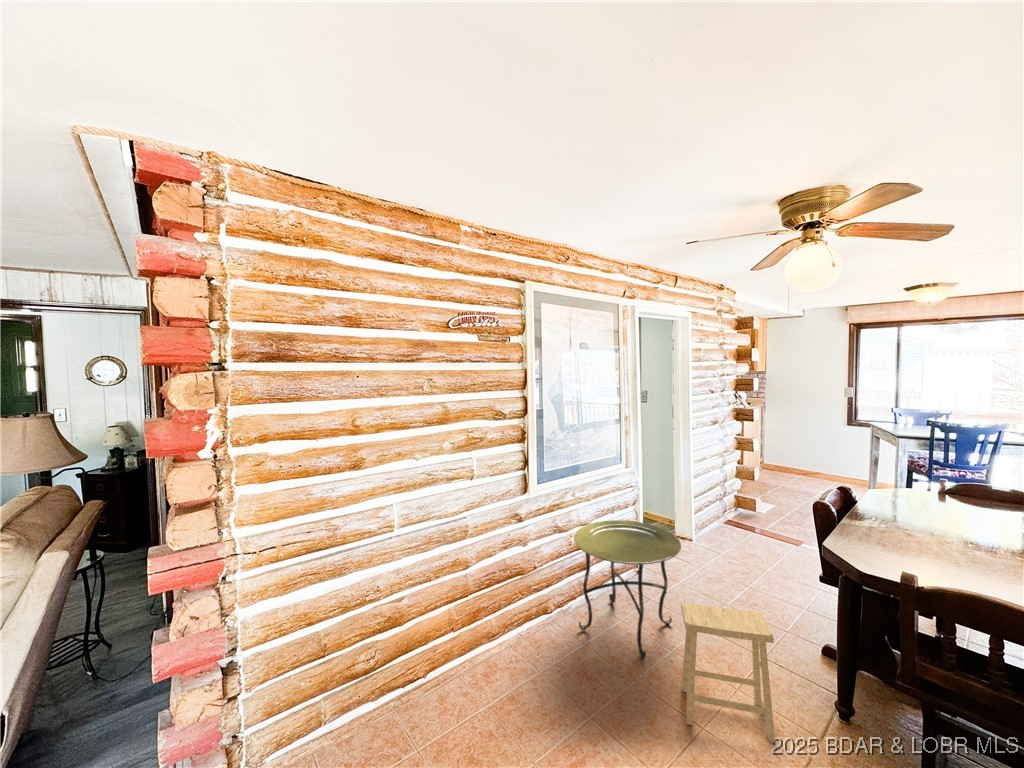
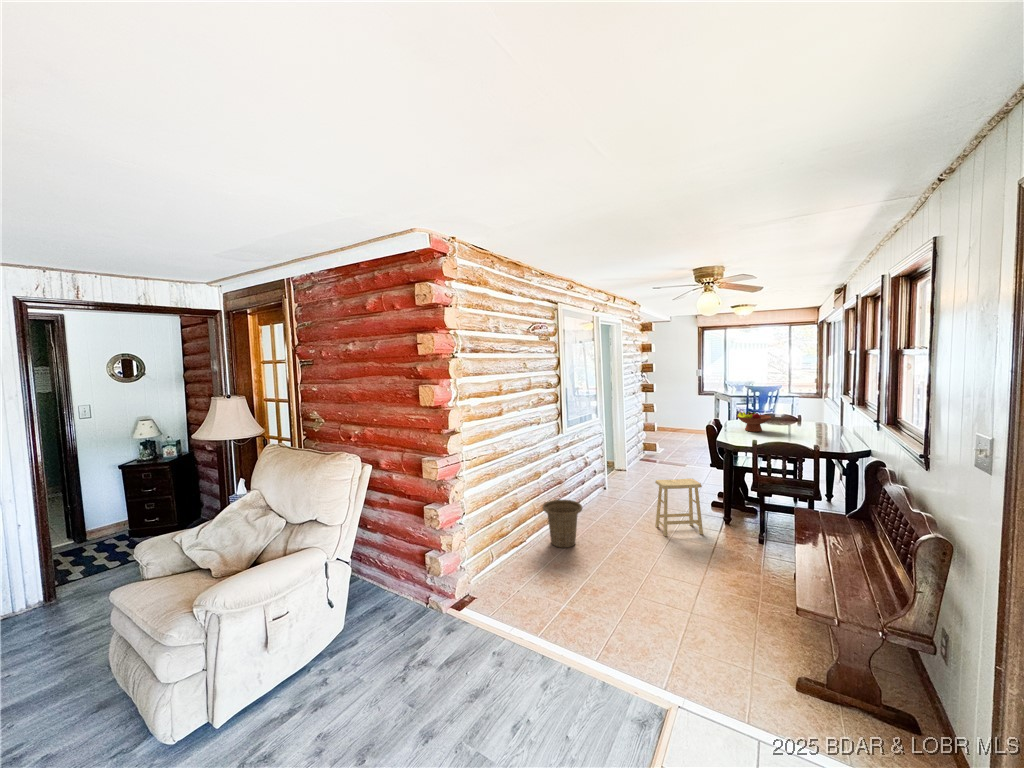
fruit bowl: none [883,481,970,527] -> present [737,411,771,432]
side table: present [574,520,681,658] -> none [583,452,645,520]
basket: none [456,608,526,708] -> present [543,500,582,548]

